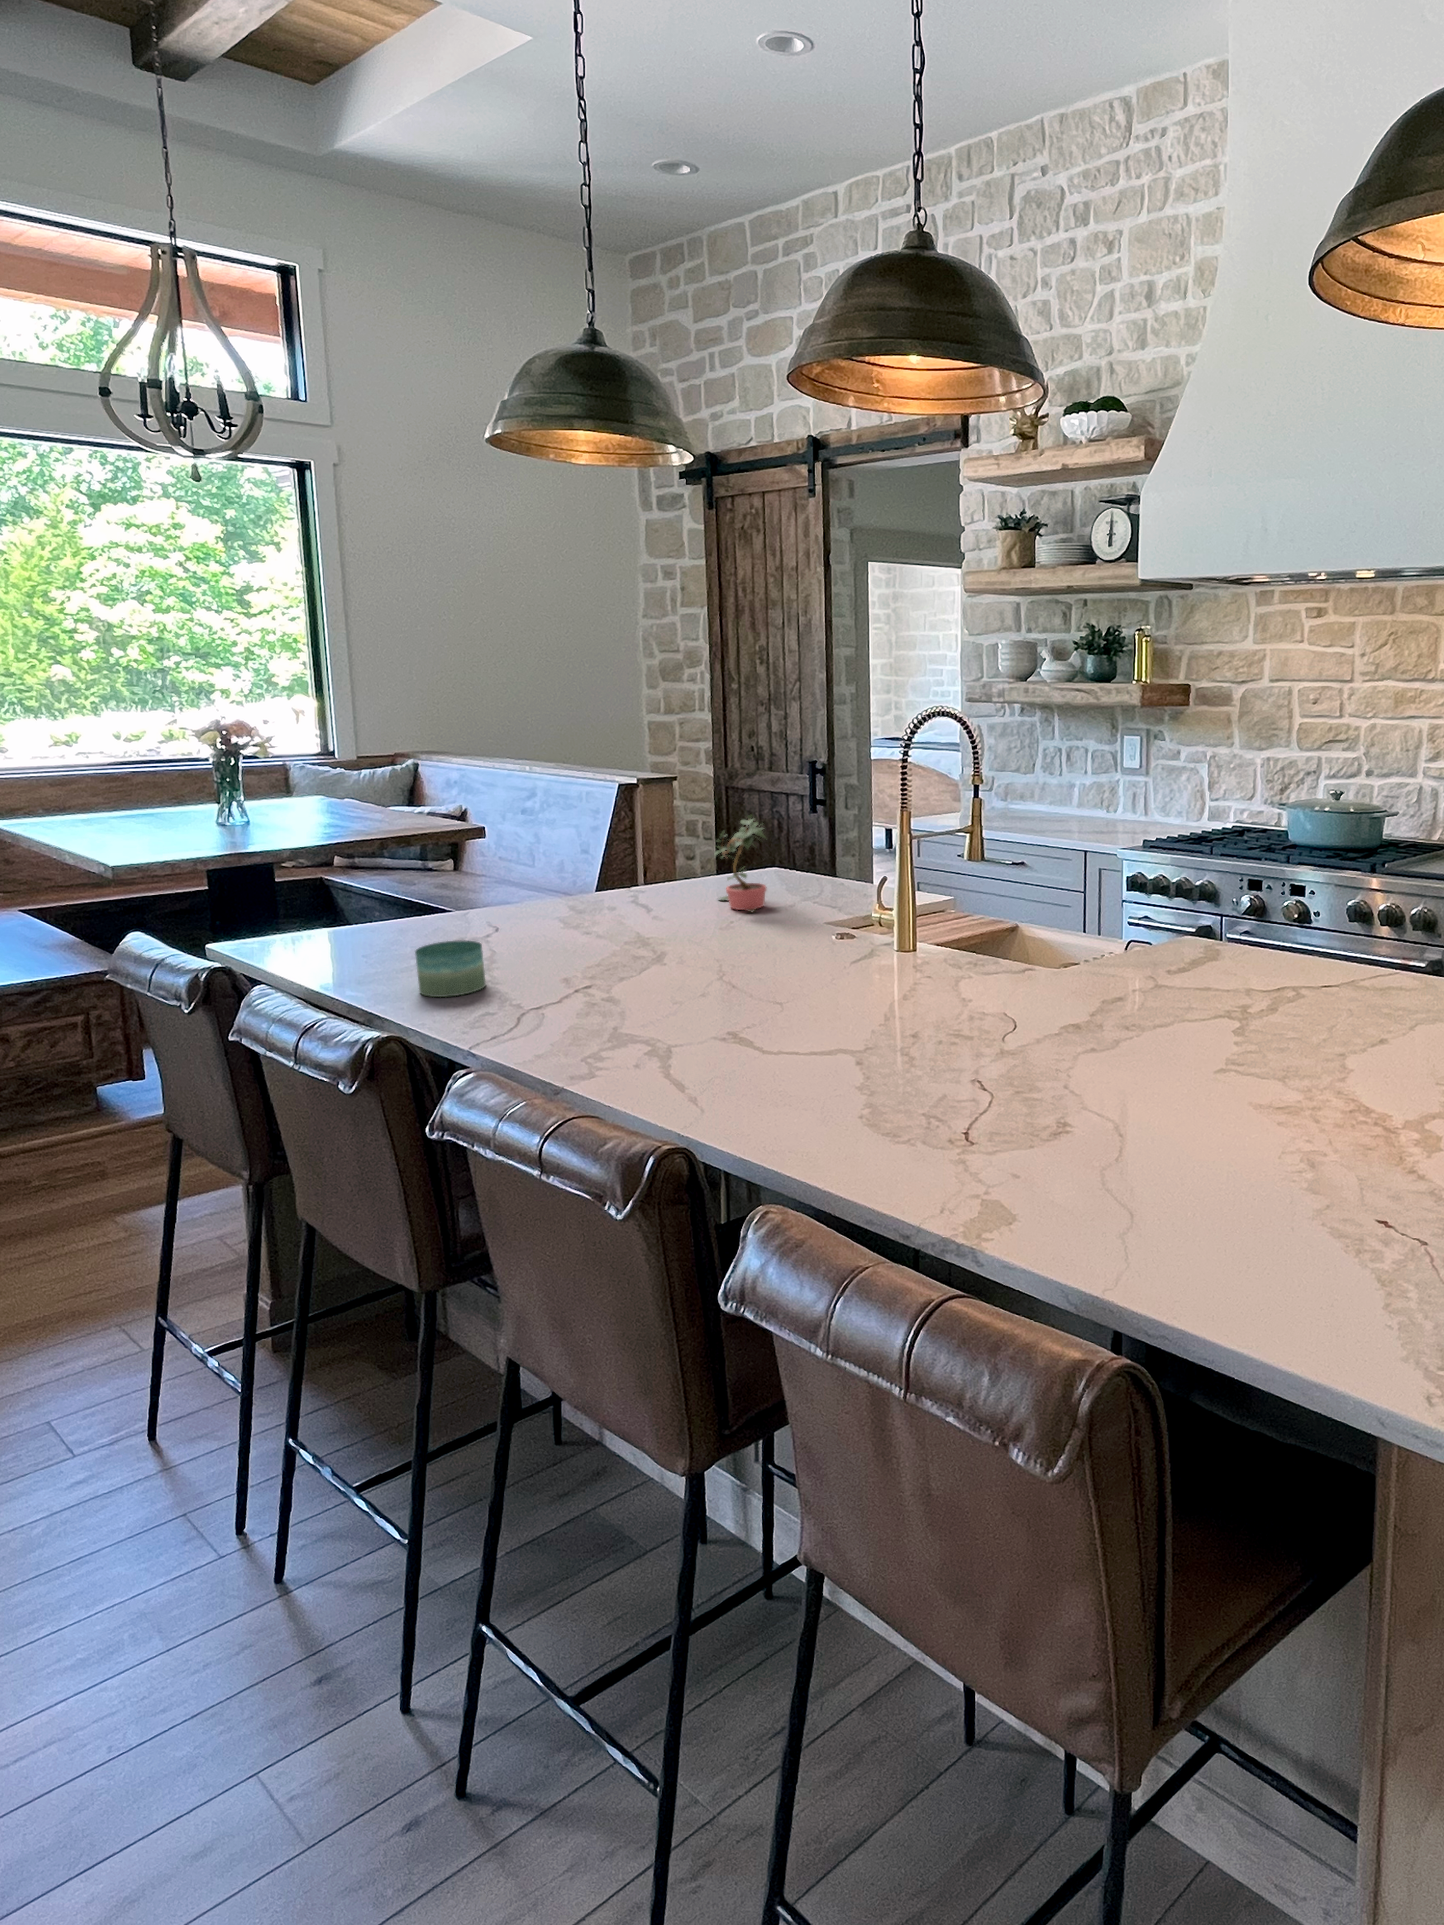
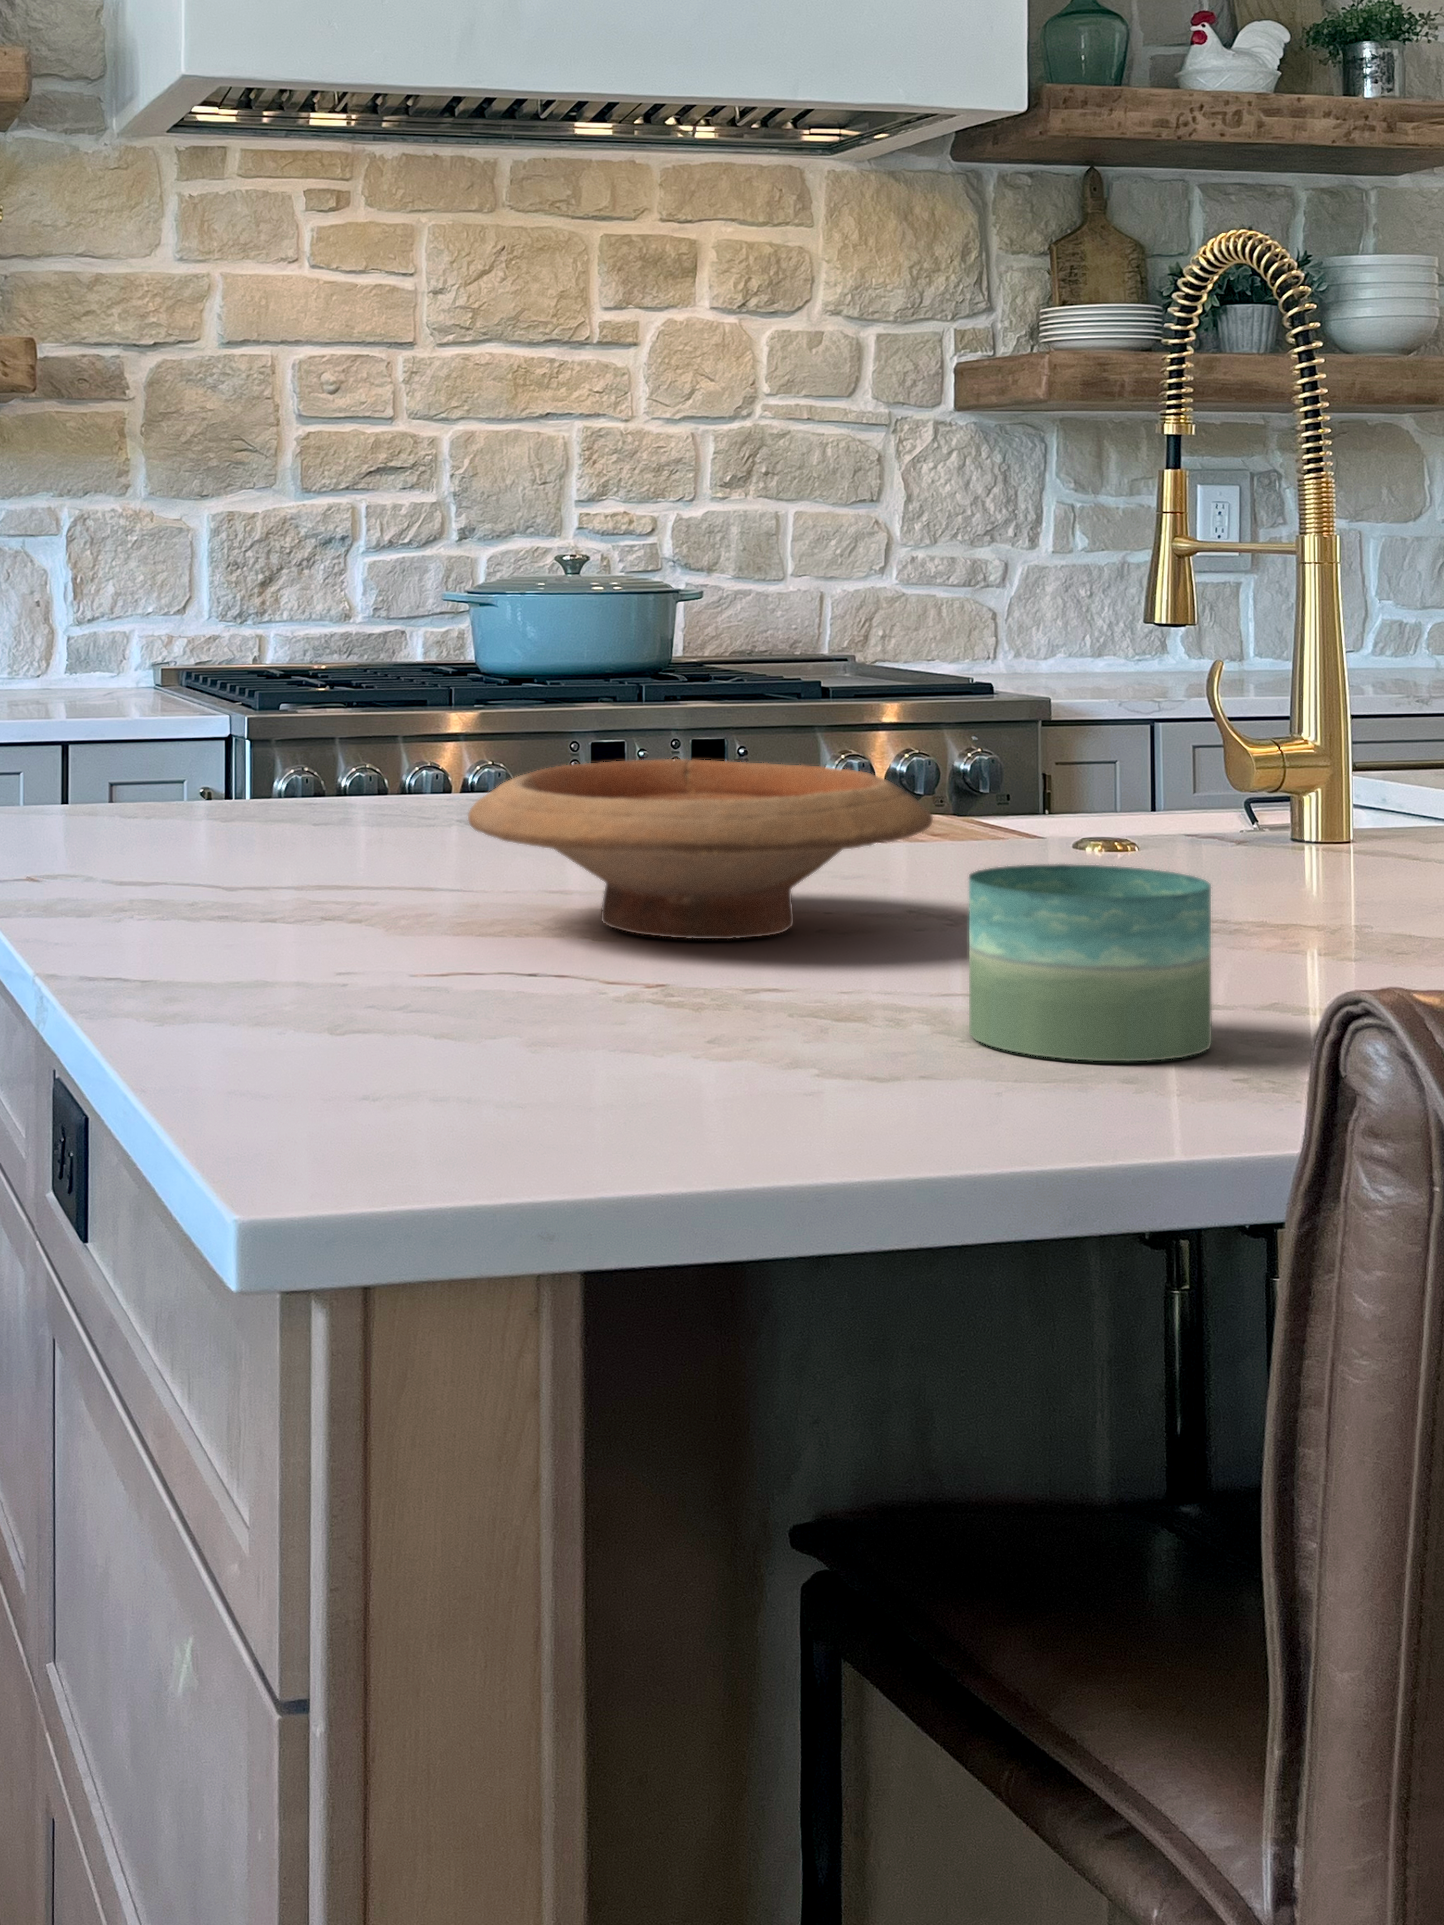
potted plant: present [714,815,767,912] -> none [111,549,550,853]
wooden bowl: none [543,893,685,951] -> present [468,759,933,939]

